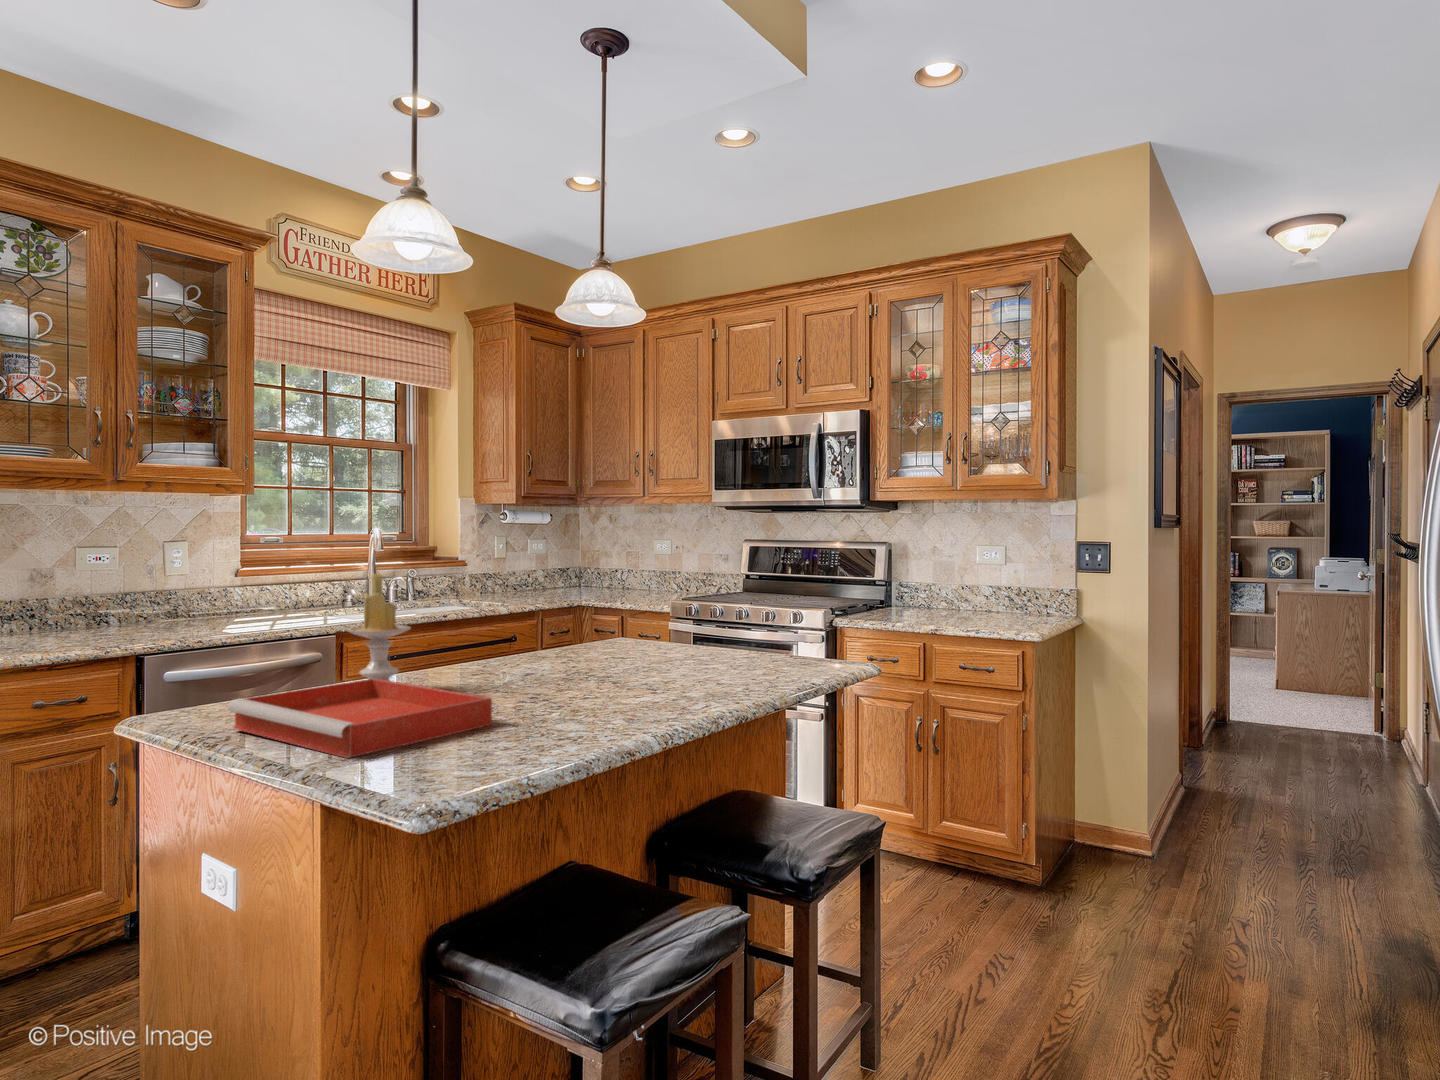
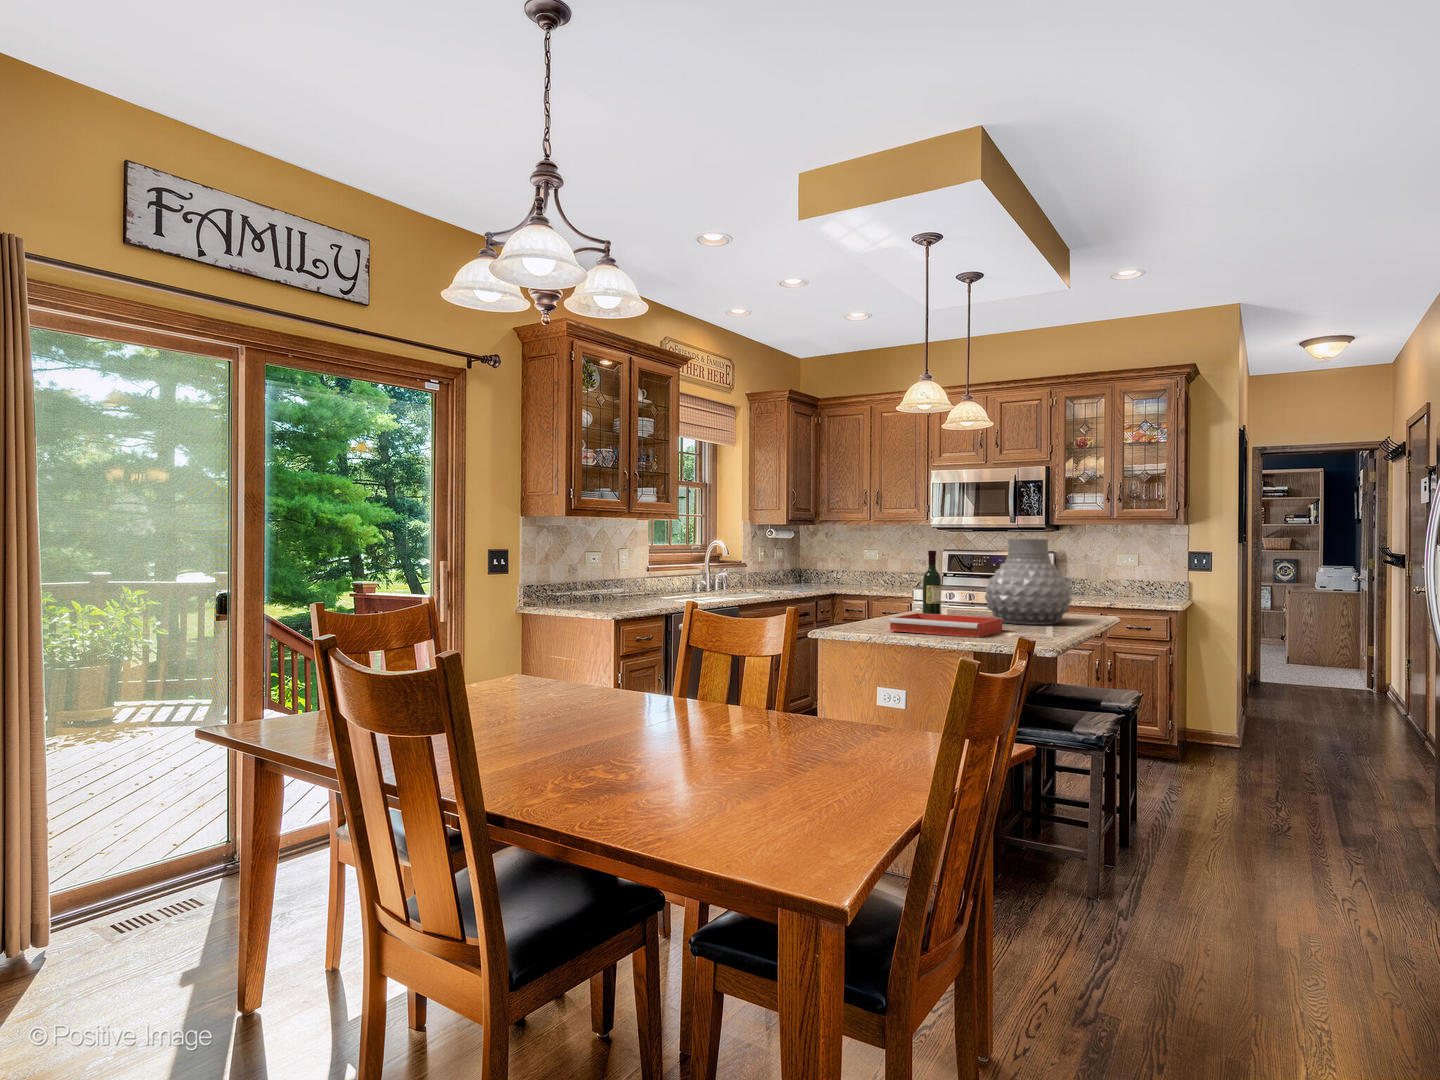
vase: none [544,522,711,701] -> present [985,539,1072,625]
wine bottle: none [463,547,498,680] -> present [922,551,941,614]
candle: present [347,573,411,681] -> none [886,563,917,623]

